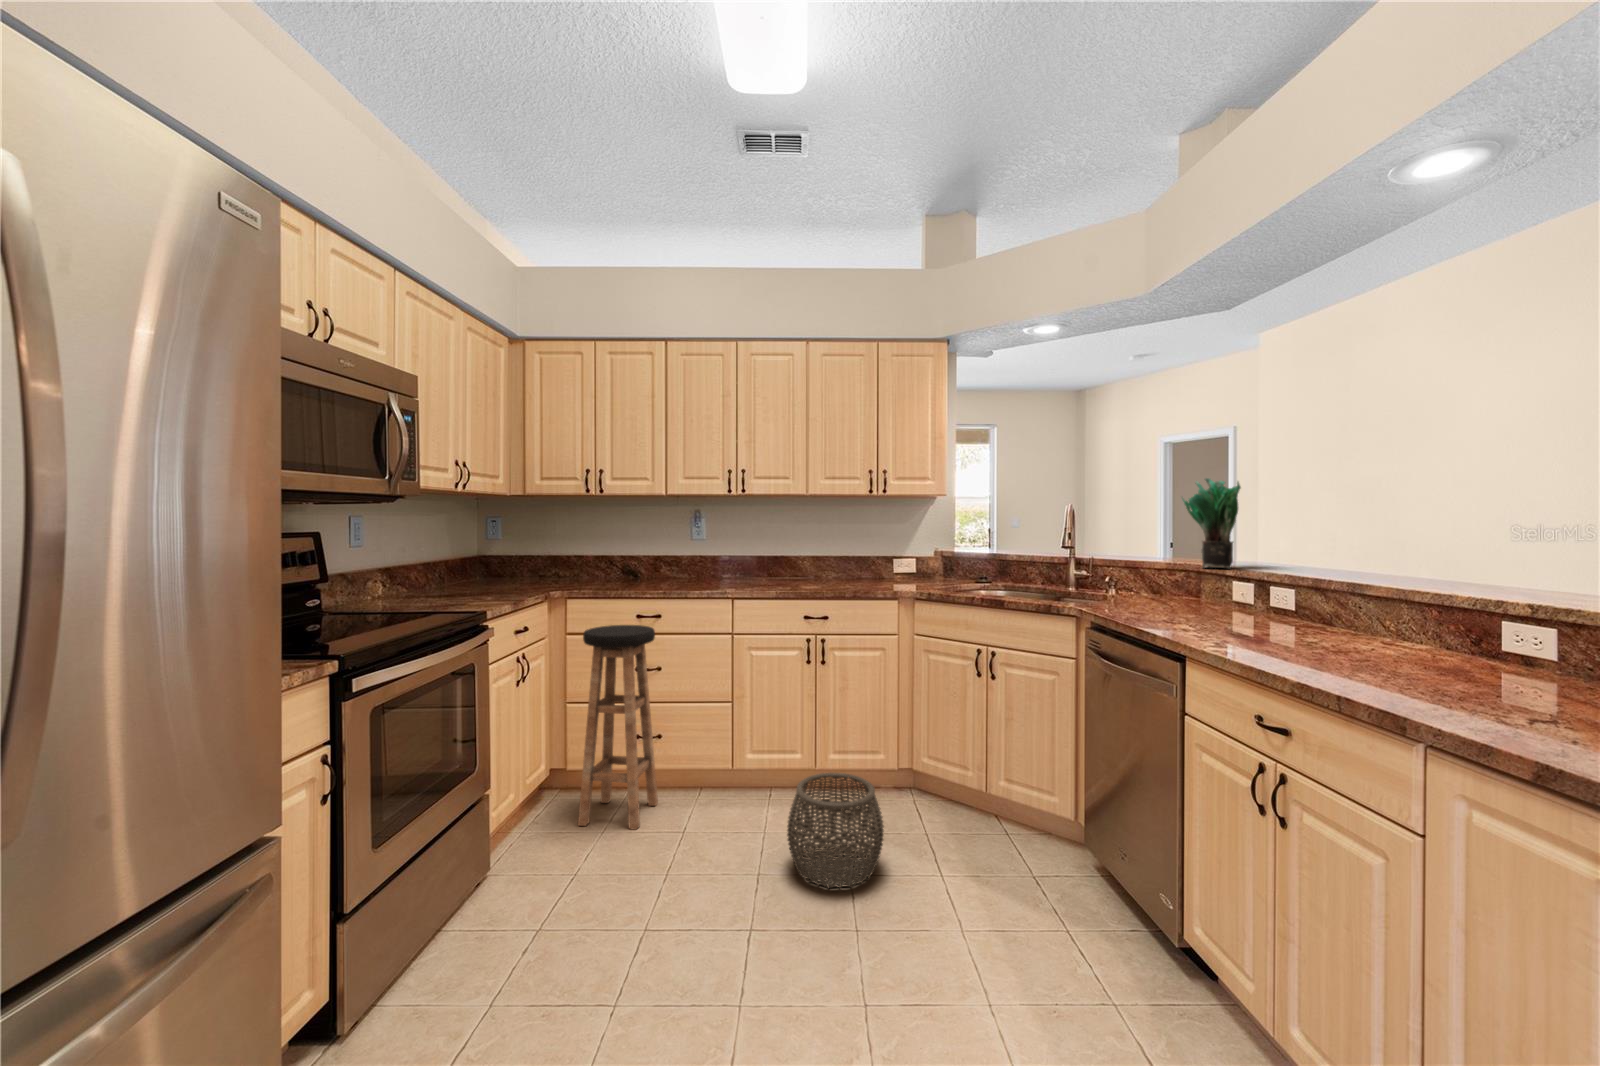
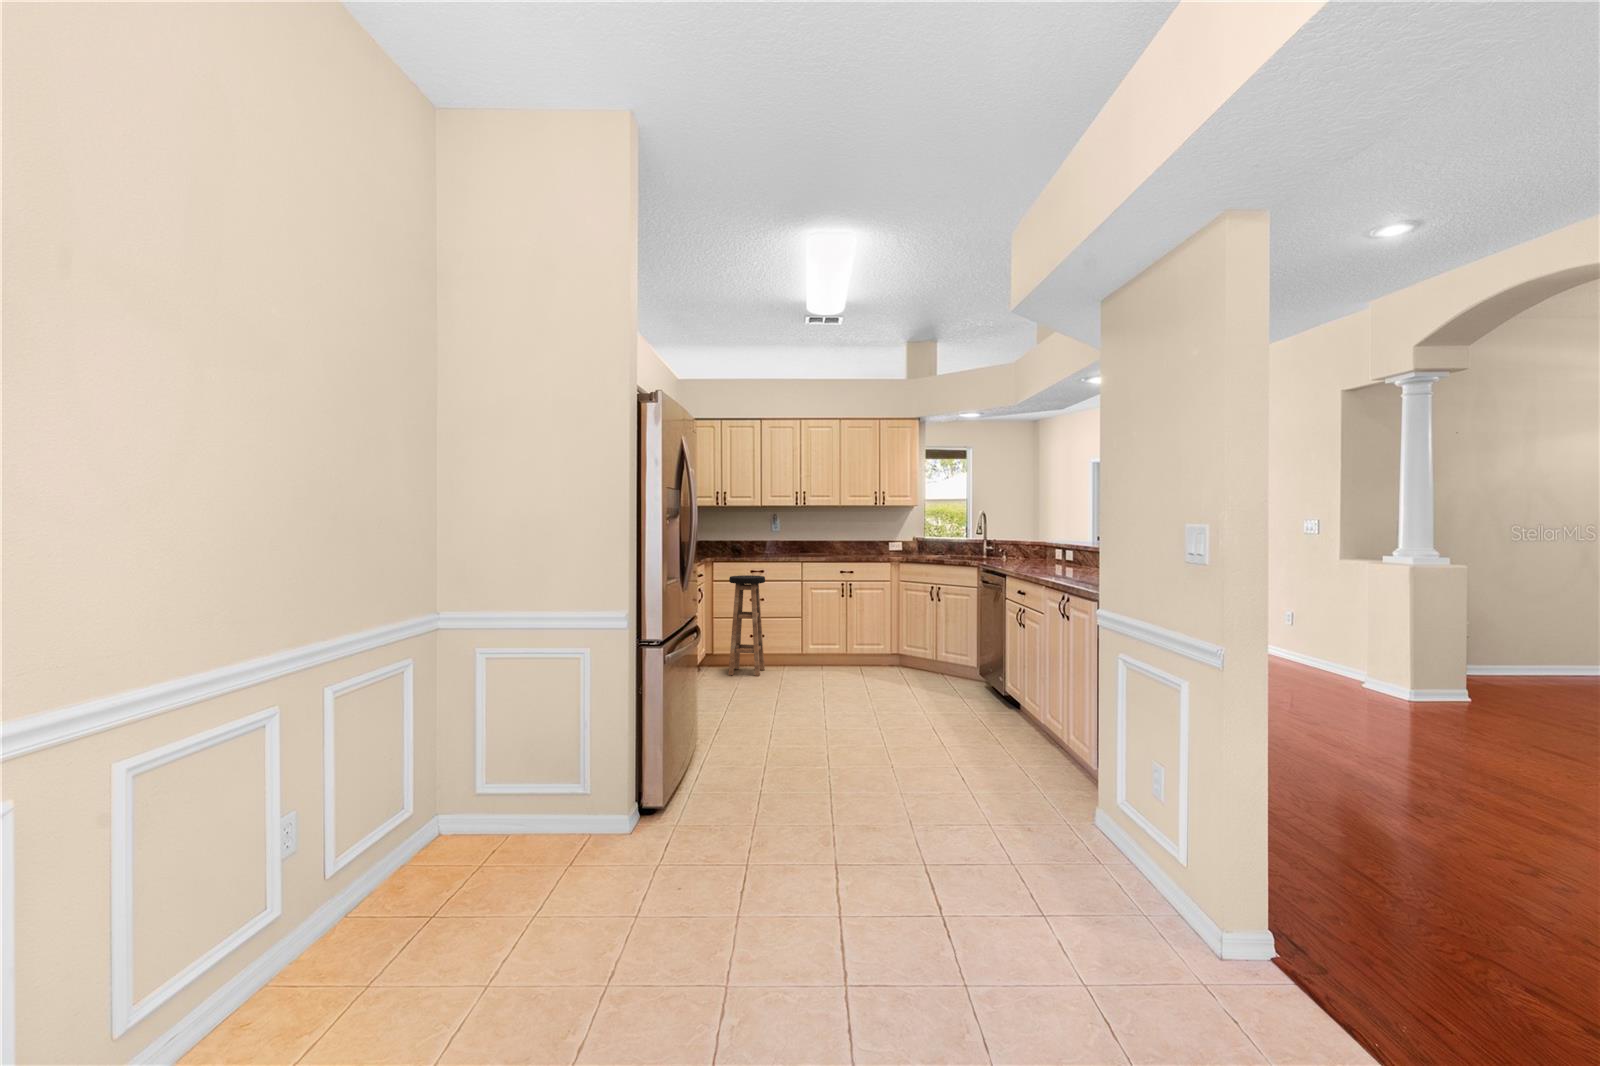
potted plant: present [1182,478,1241,568] -> none [1029,499,1056,543]
woven basket: present [787,773,884,888] -> none [838,643,884,689]

